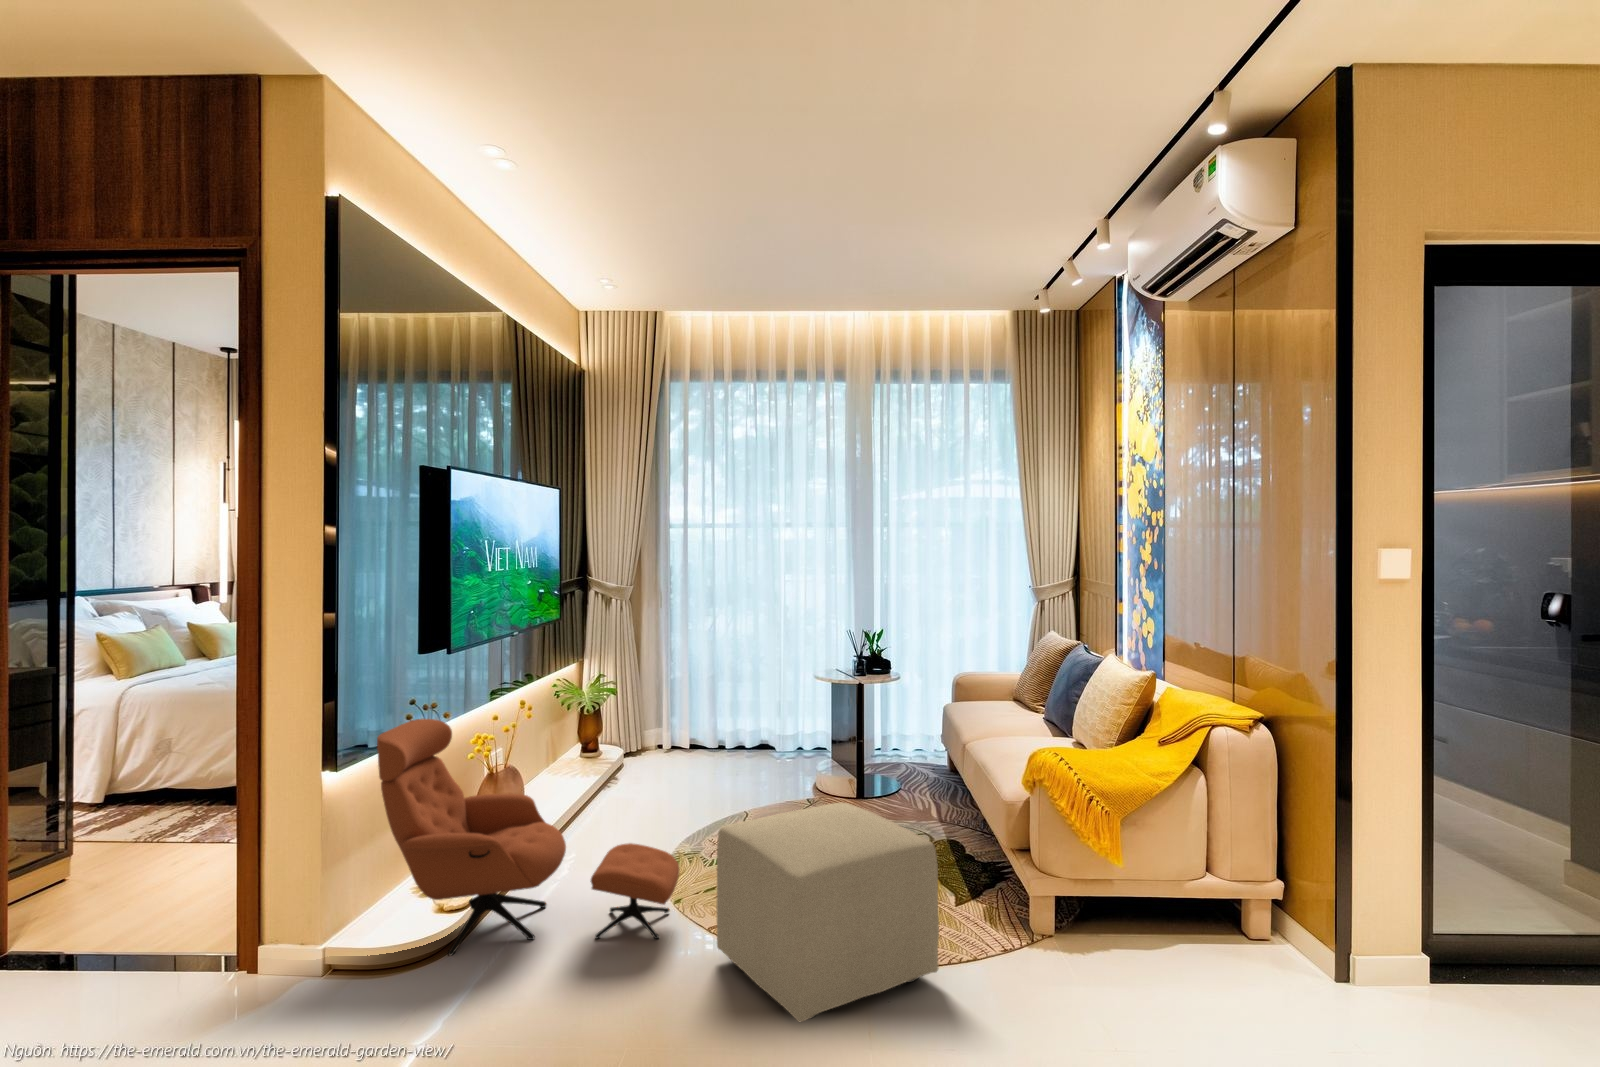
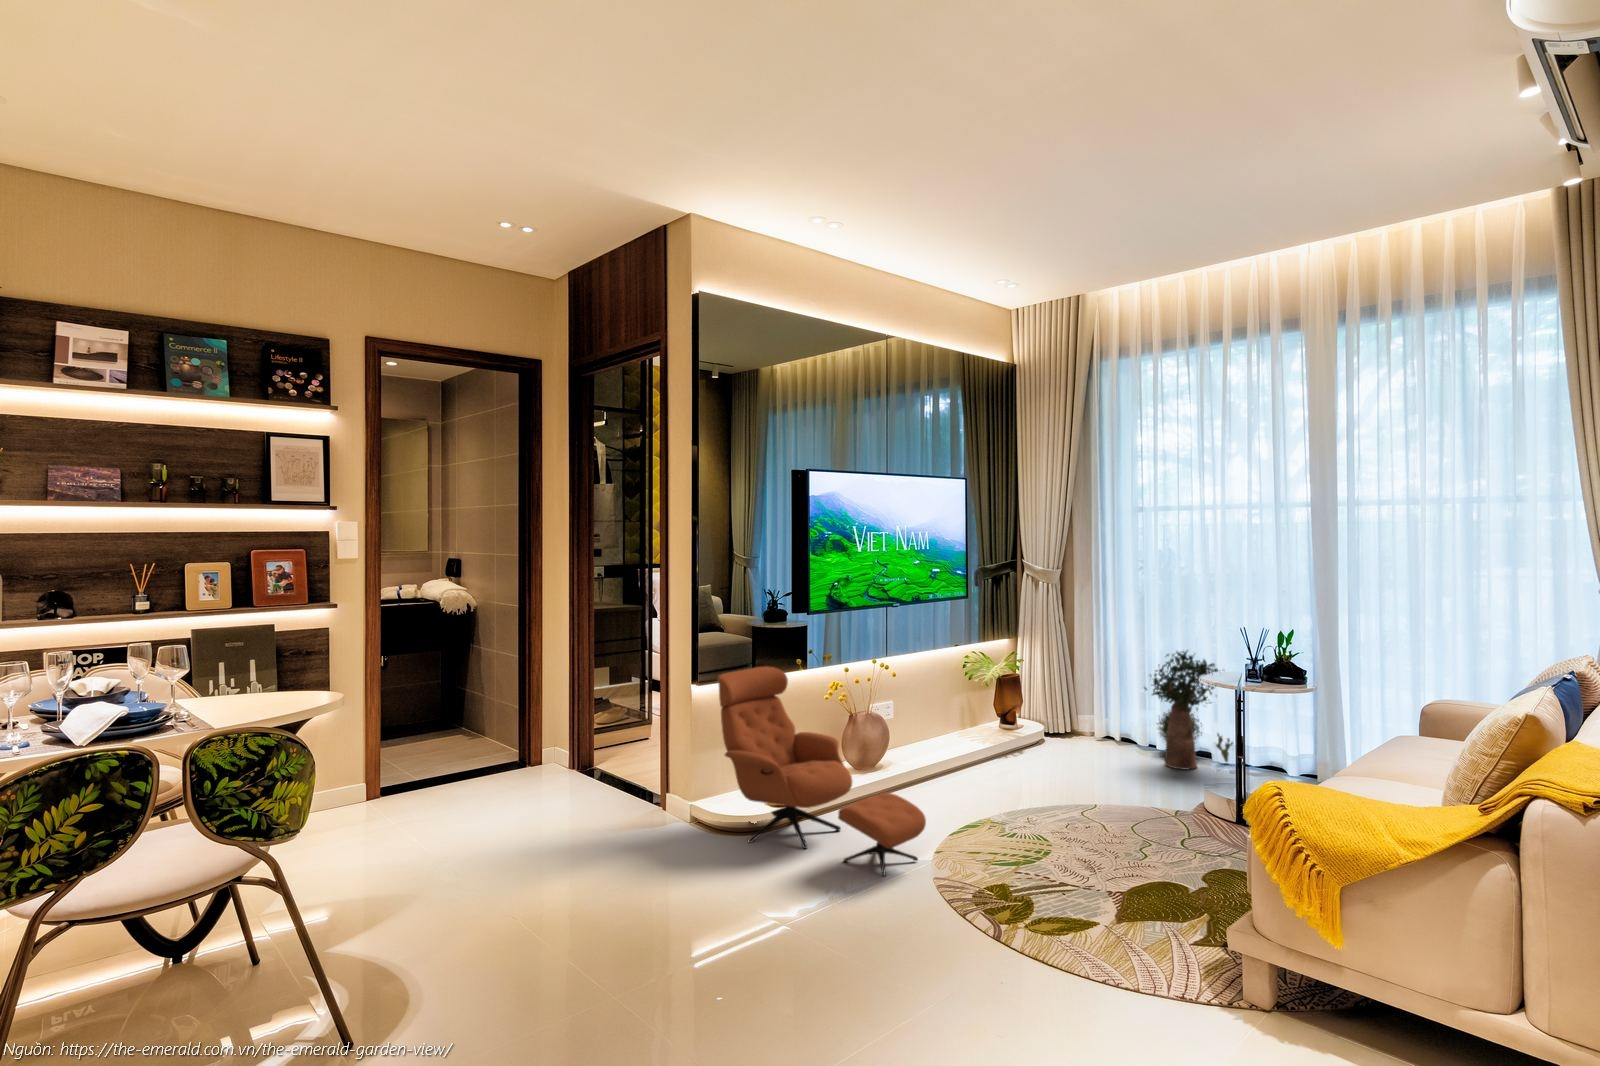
potted plant: none [730,656,798,767] -> present [1145,651,1233,770]
ottoman: present [717,802,939,1022] -> none [890,788,1065,979]

